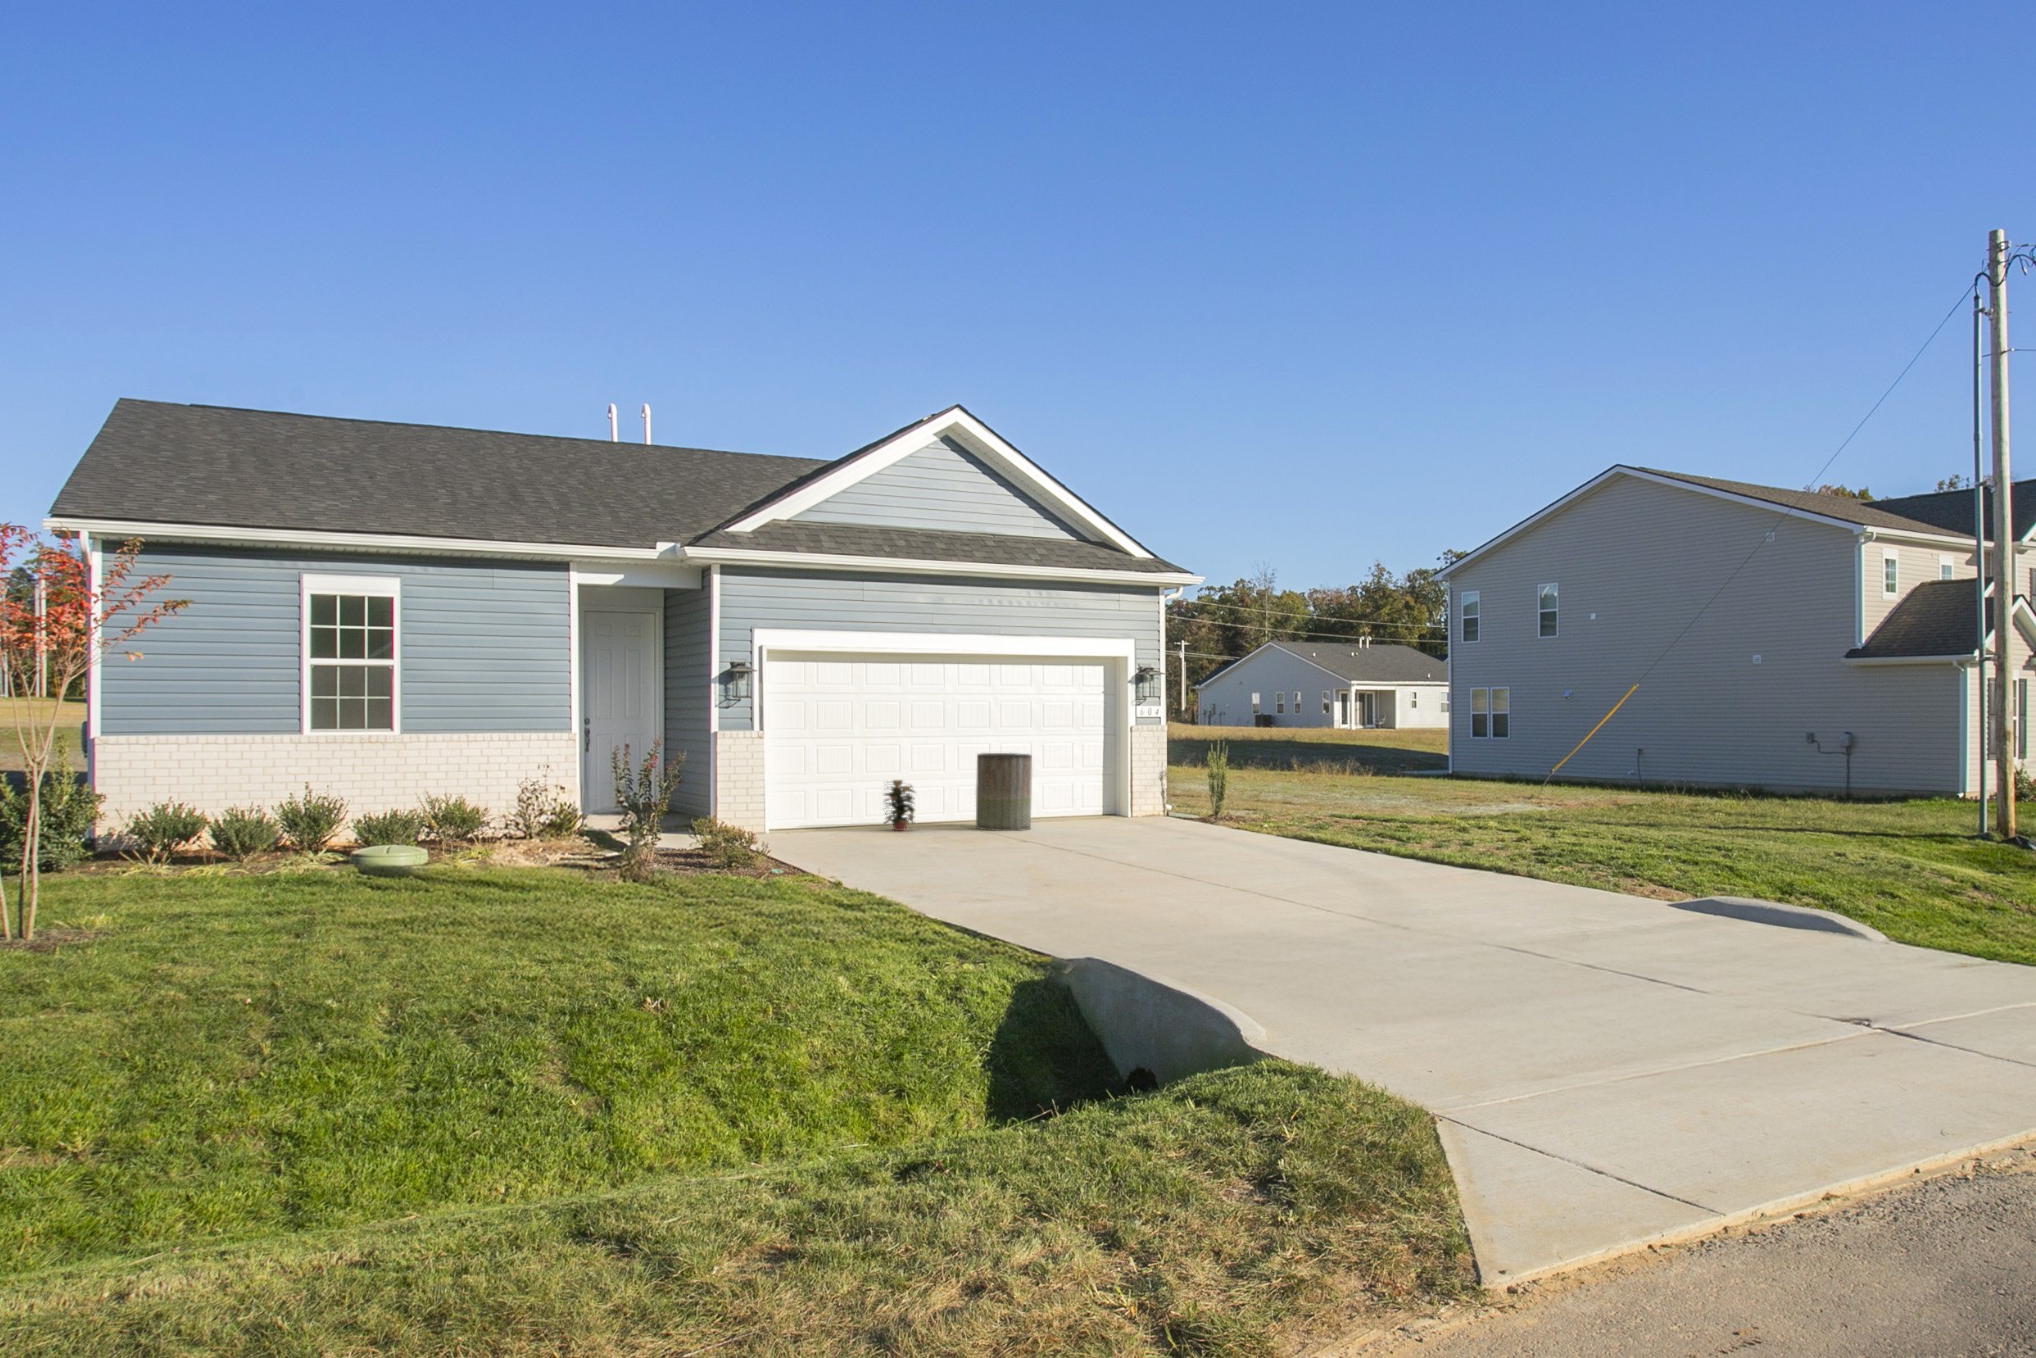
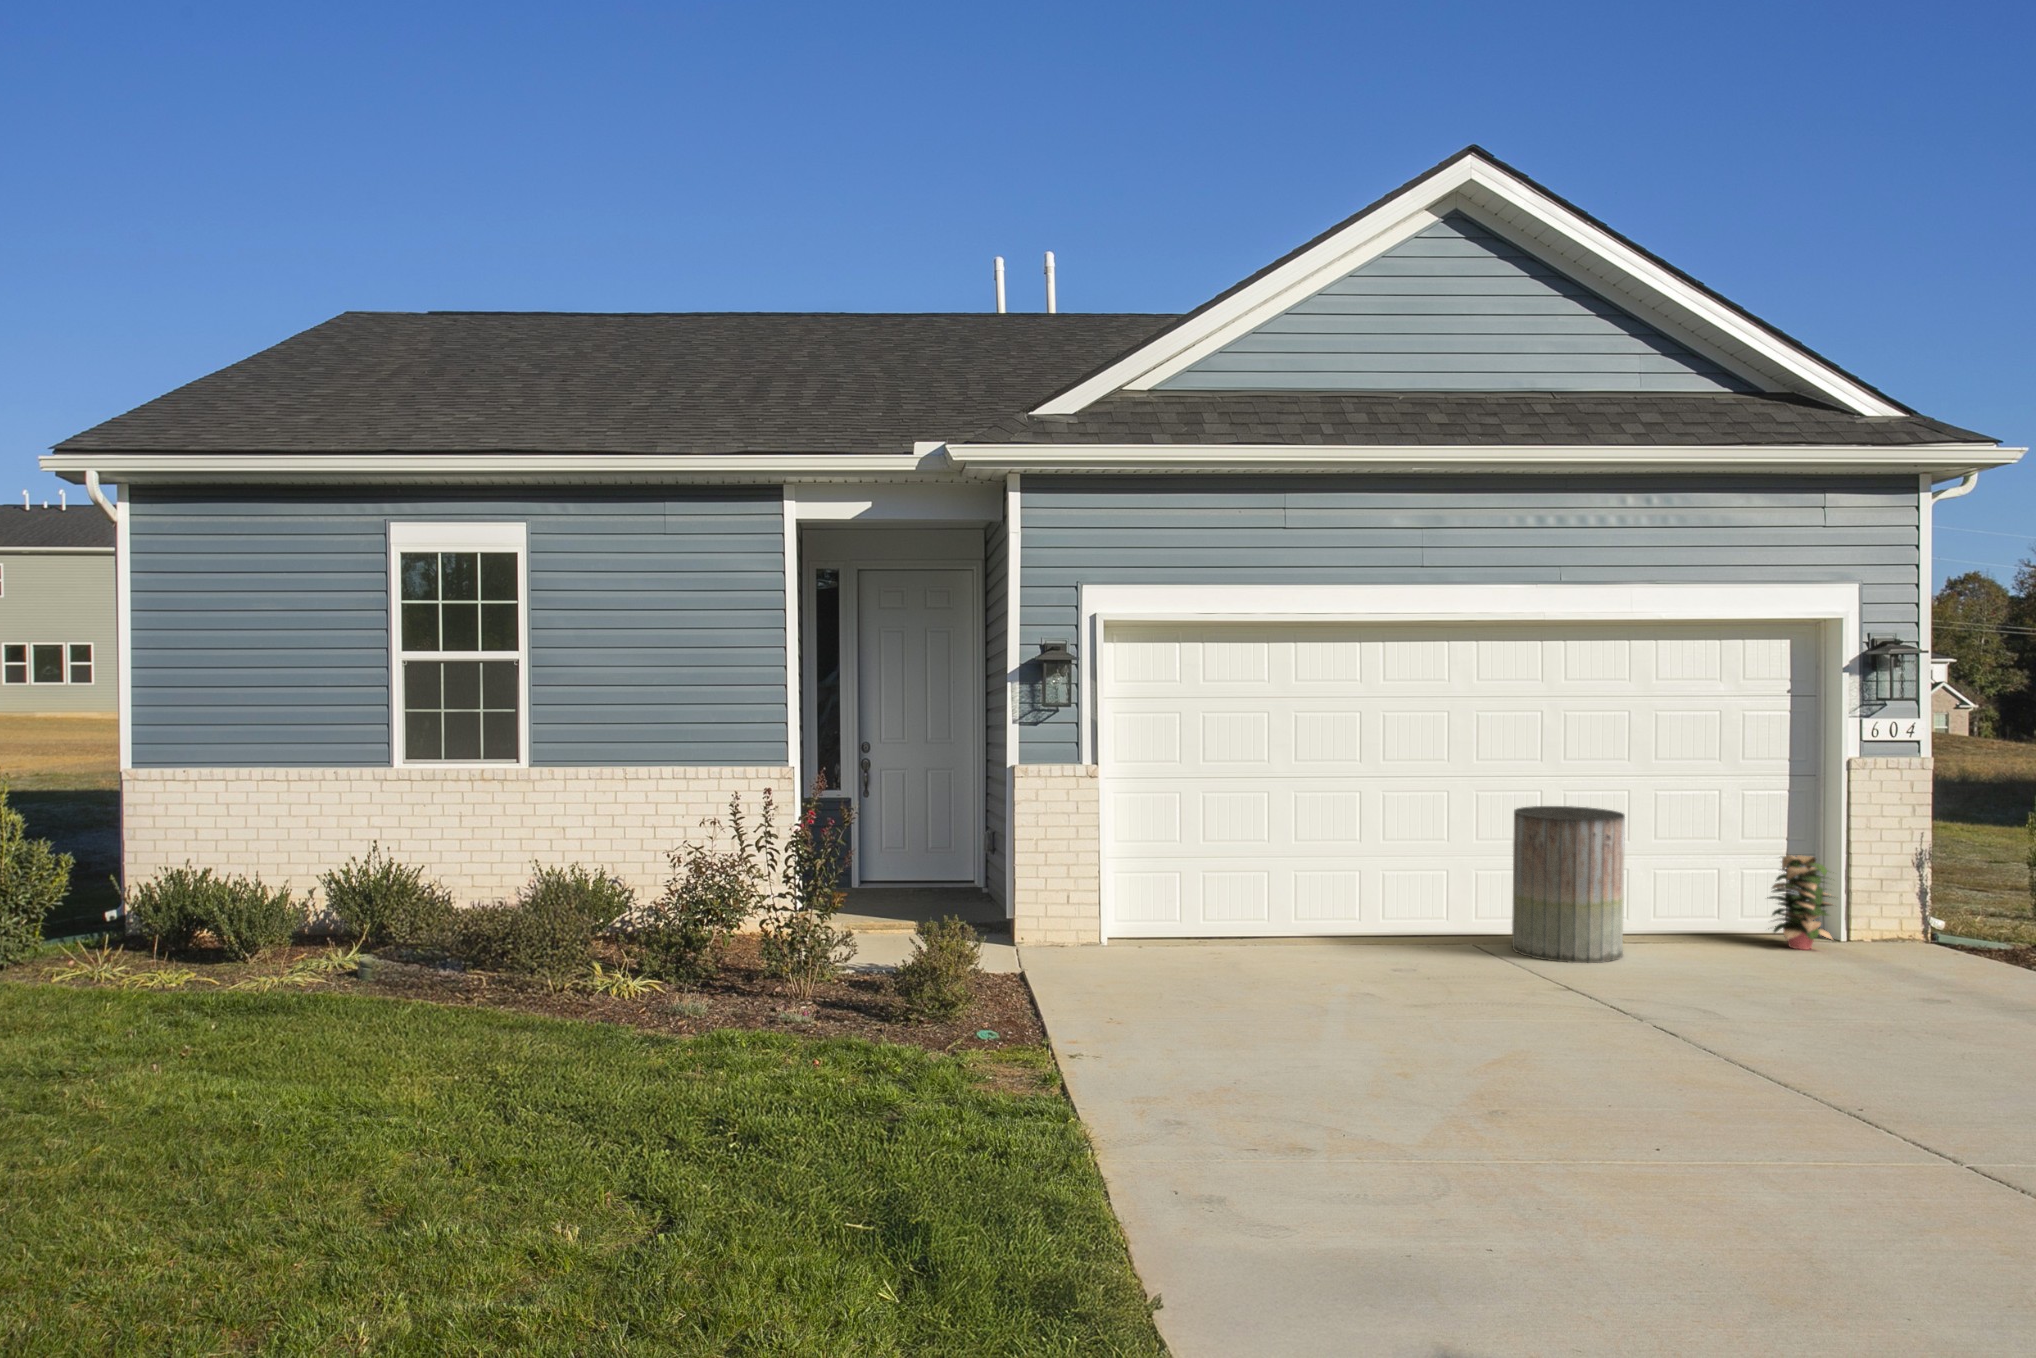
decorative plant: present [884,780,915,831] -> present [1767,855,1833,950]

